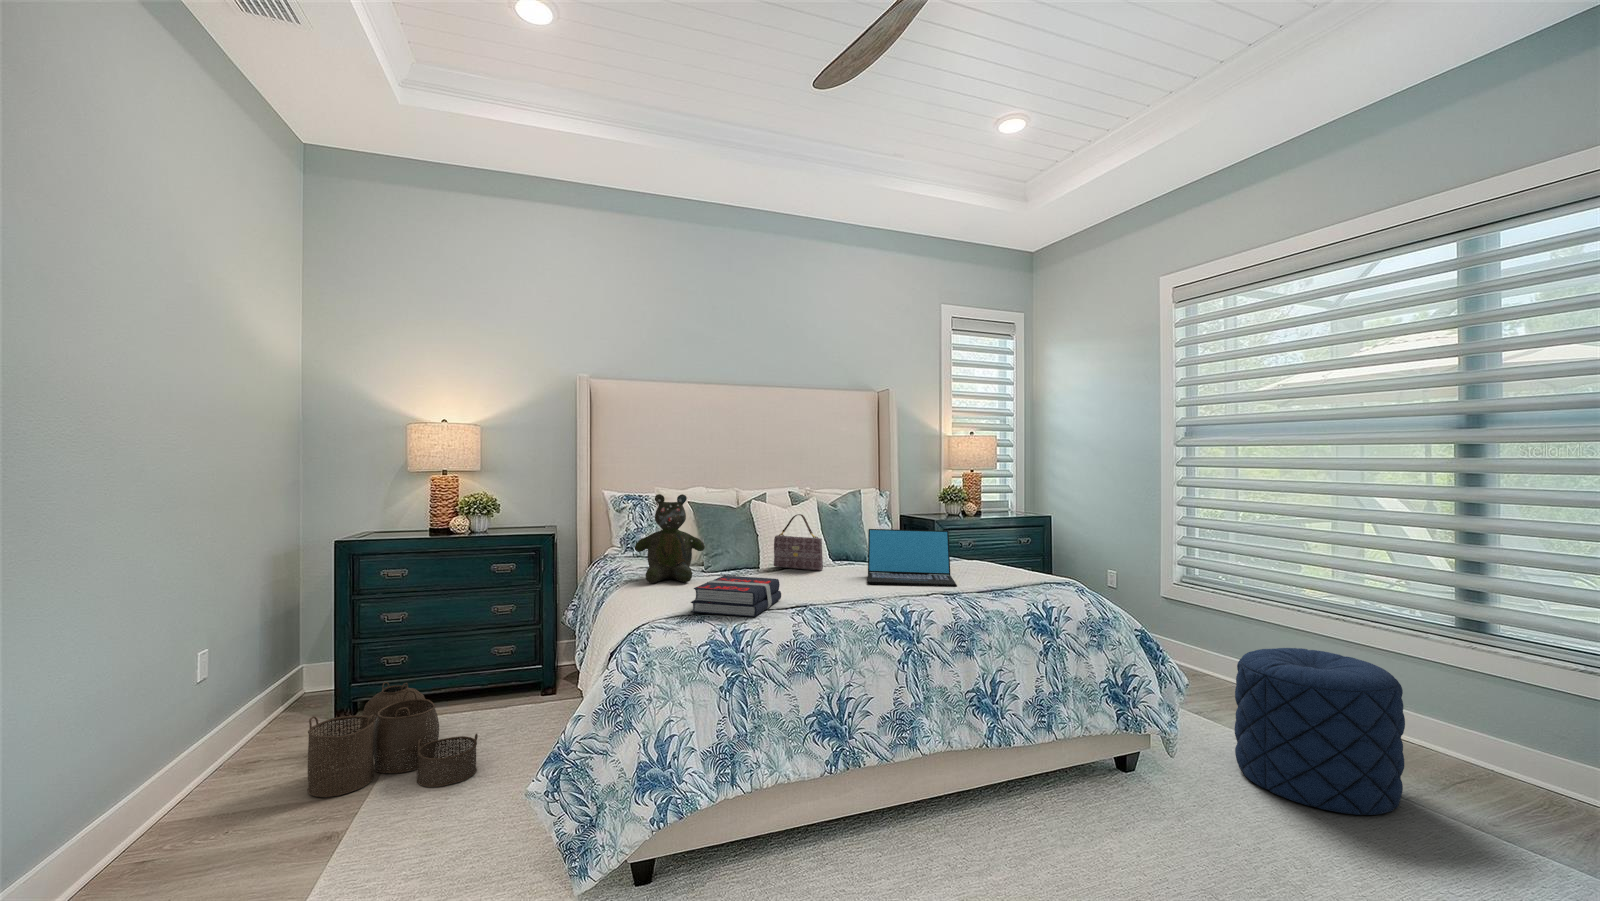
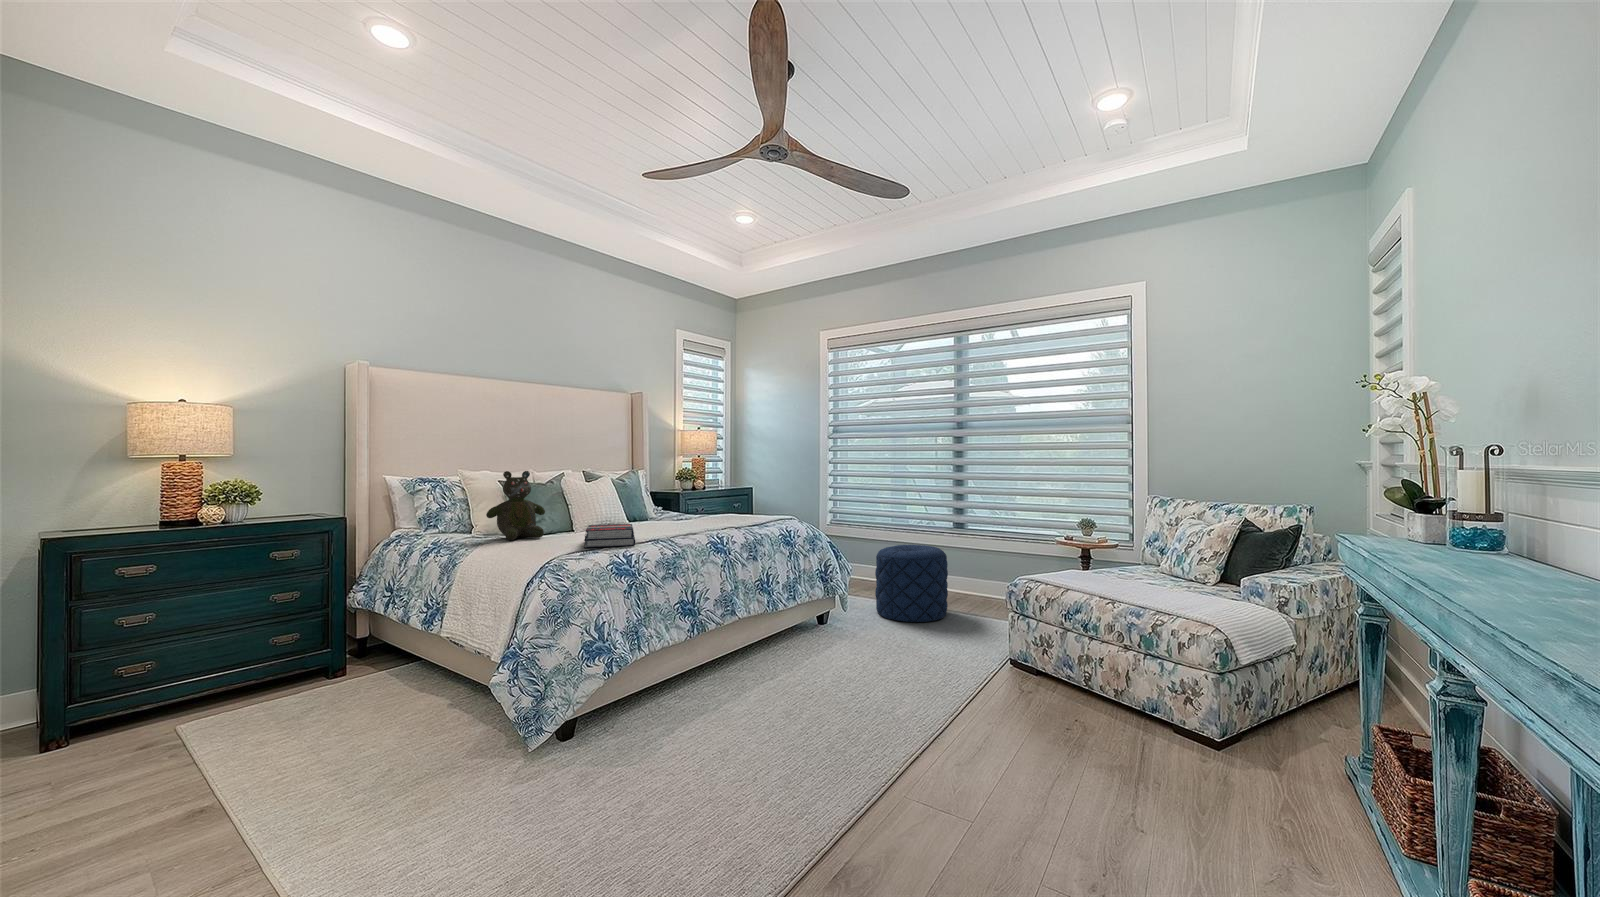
handbag: present [774,514,823,570] -> none [588,485,629,526]
laptop: present [868,529,957,587] -> none [664,491,733,528]
woven basket: present [307,682,478,797] -> none [166,661,356,767]

